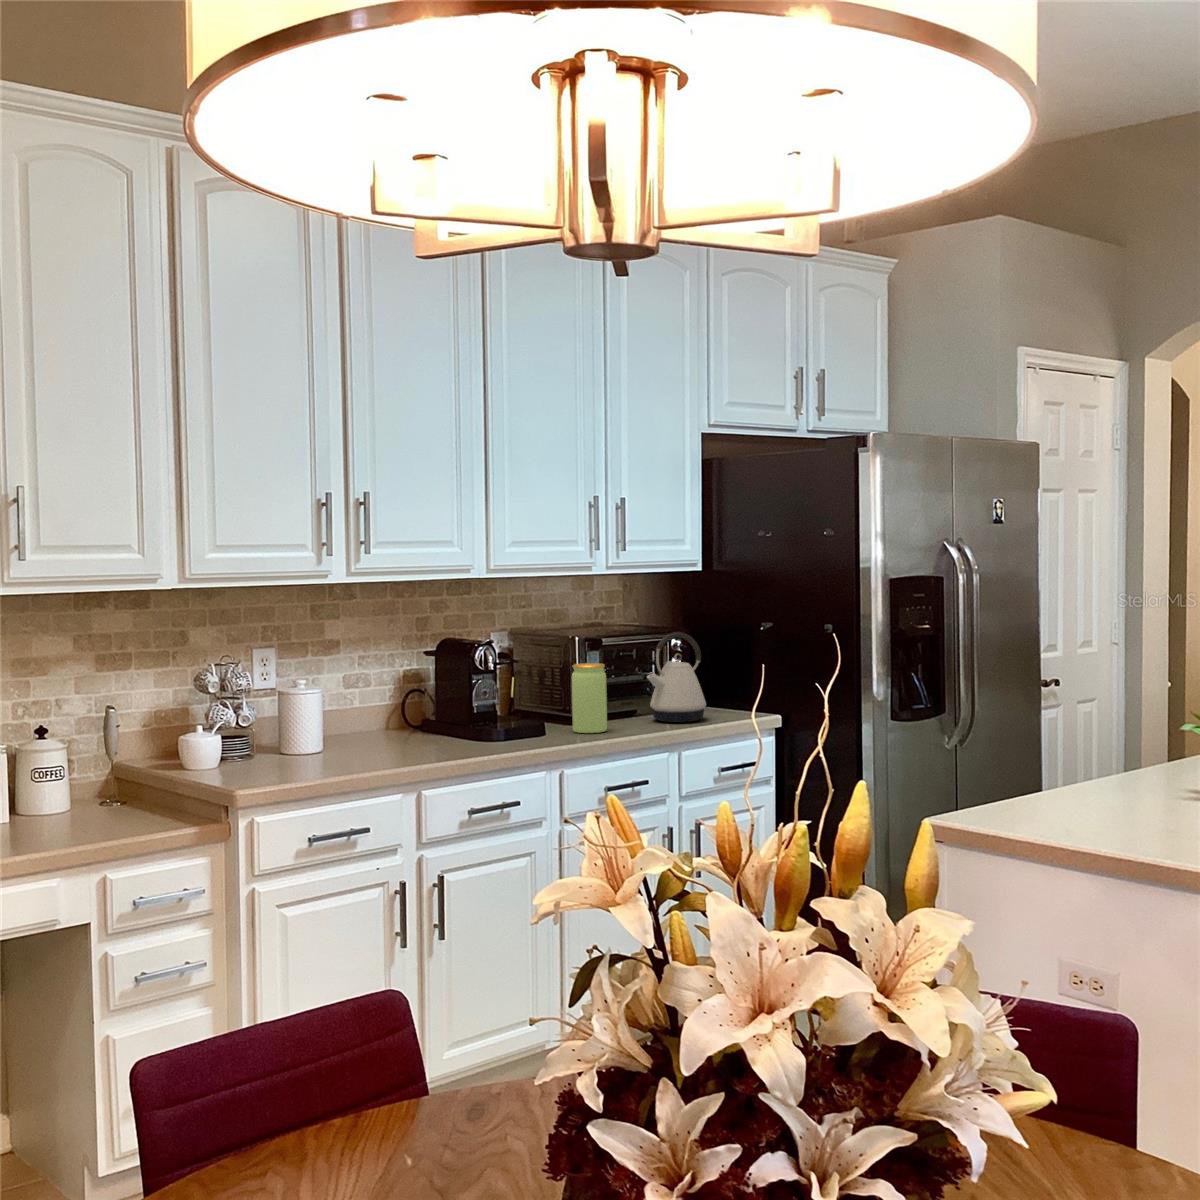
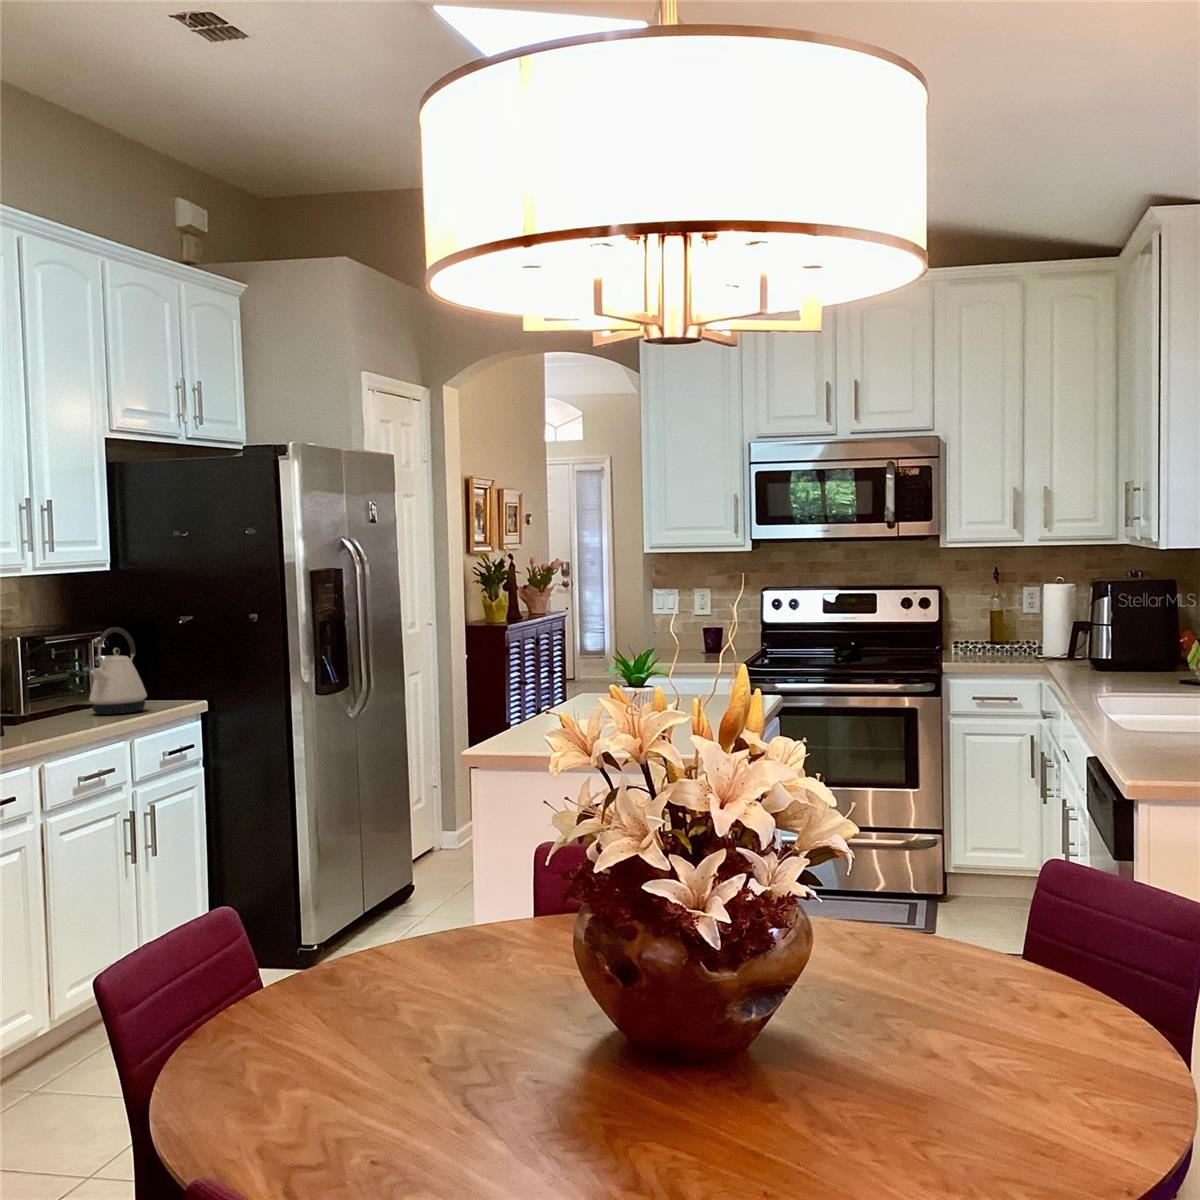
jar: present [572,663,607,733] -> none [26,659,66,729]

